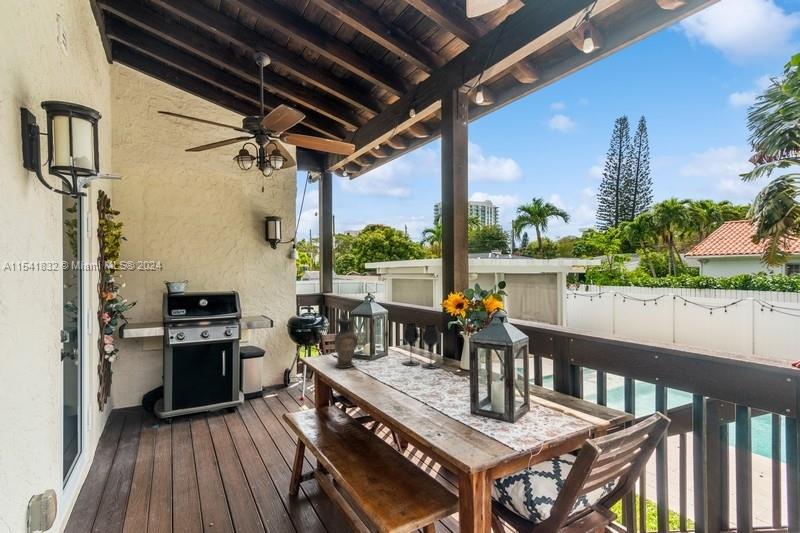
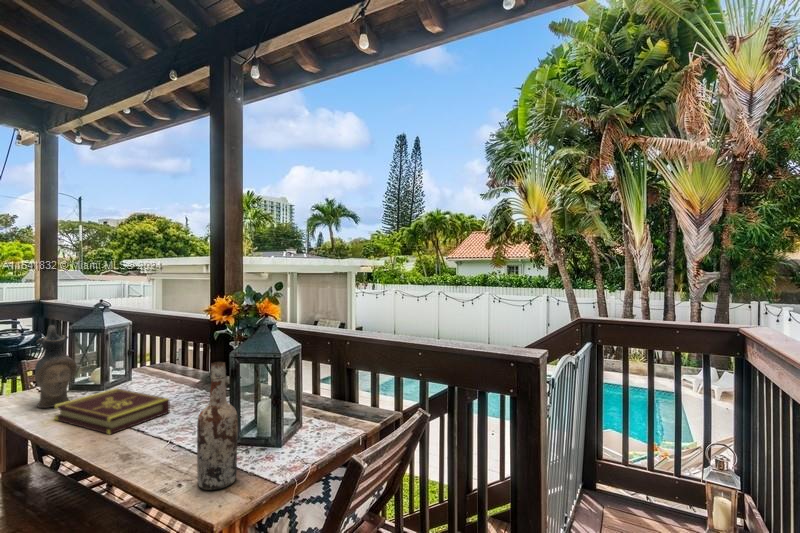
wine glass: present [403,323,439,369] -> none [149,337,201,391]
wine bottle: none [452,343,482,444] -> present [197,361,238,490]
book: none [348,360,421,392] -> present [54,388,170,435]

